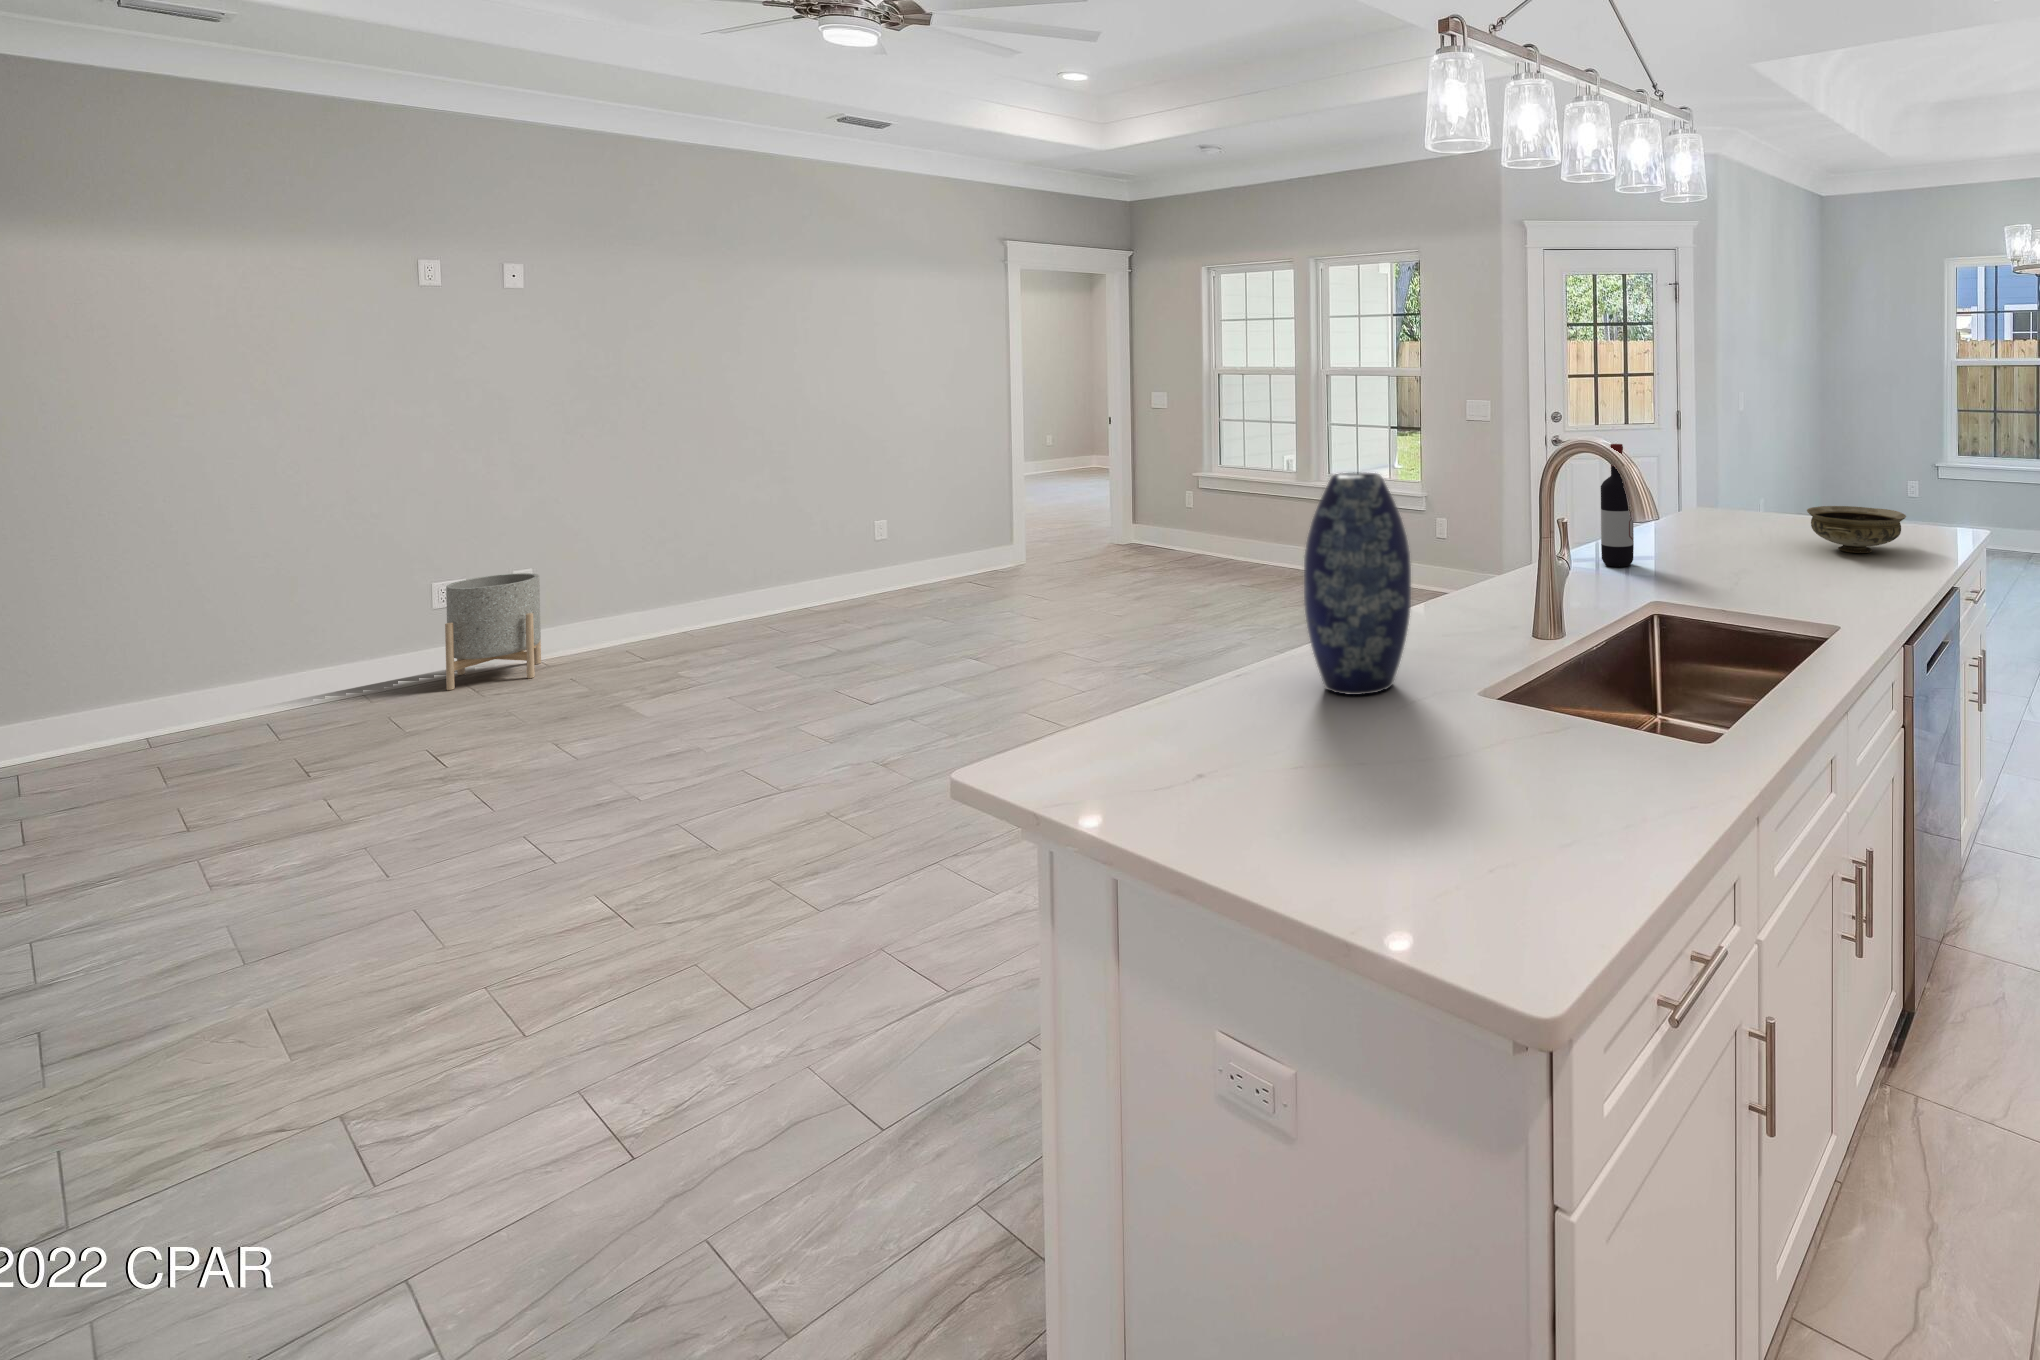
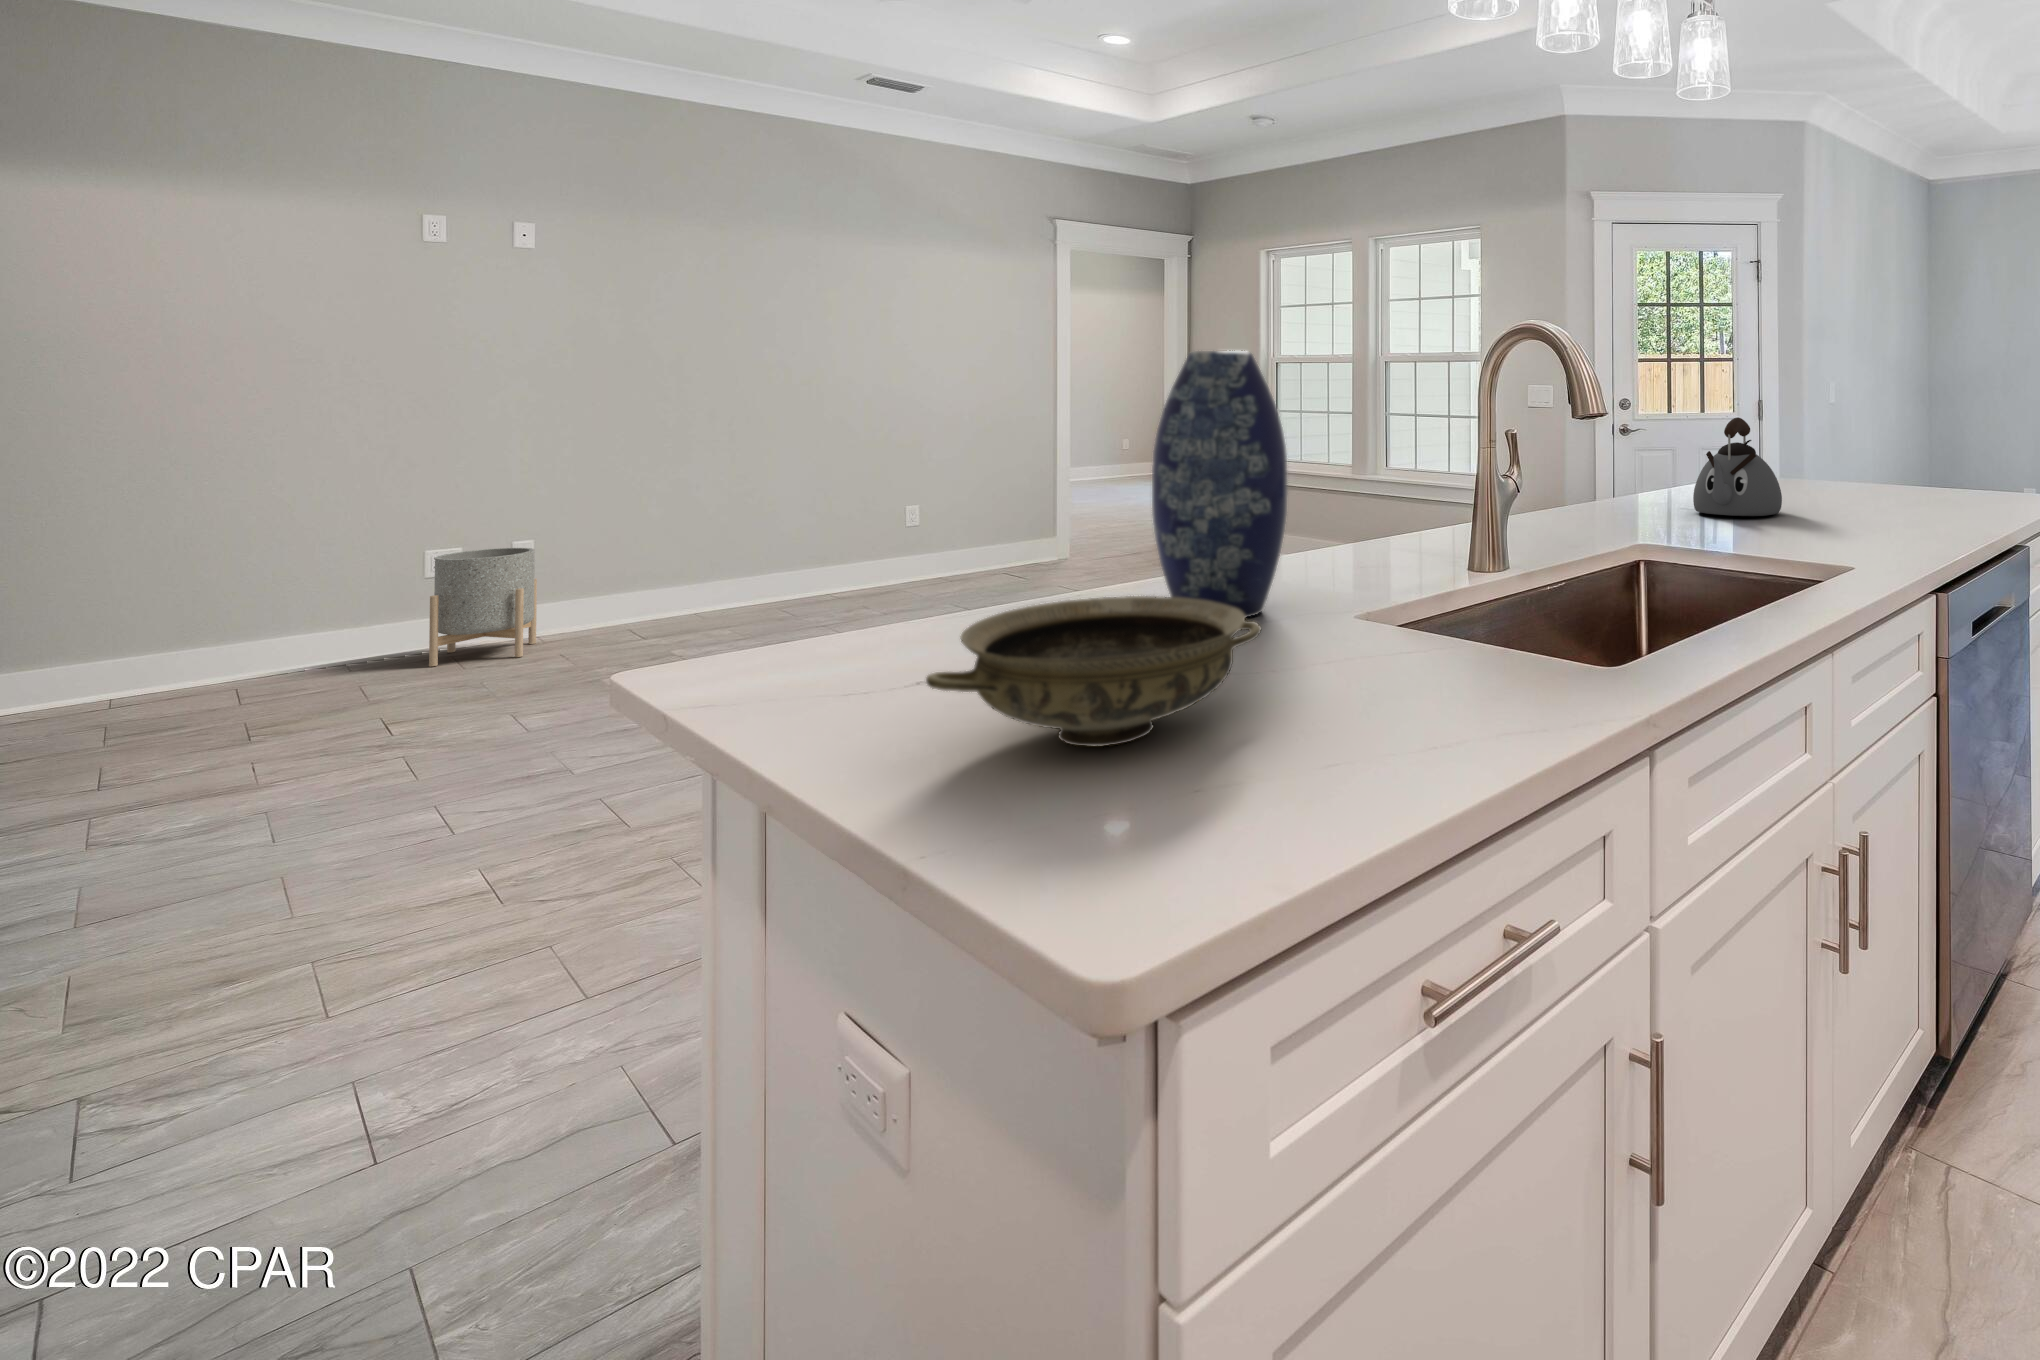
wine bottle: present [1601,444,1634,567] -> none [1600,378,1637,521]
kettle: none [1676,474,1752,560] -> present [1693,418,1782,516]
ceramic bowl: present [1807,506,1906,553] -> present [926,596,1261,747]

